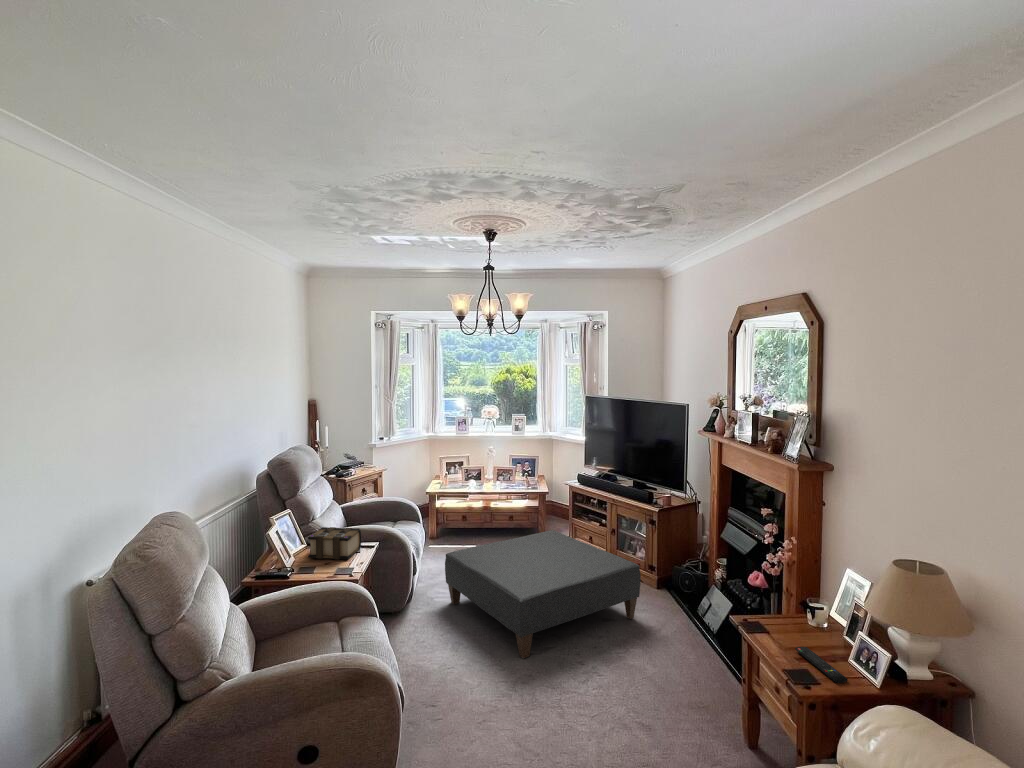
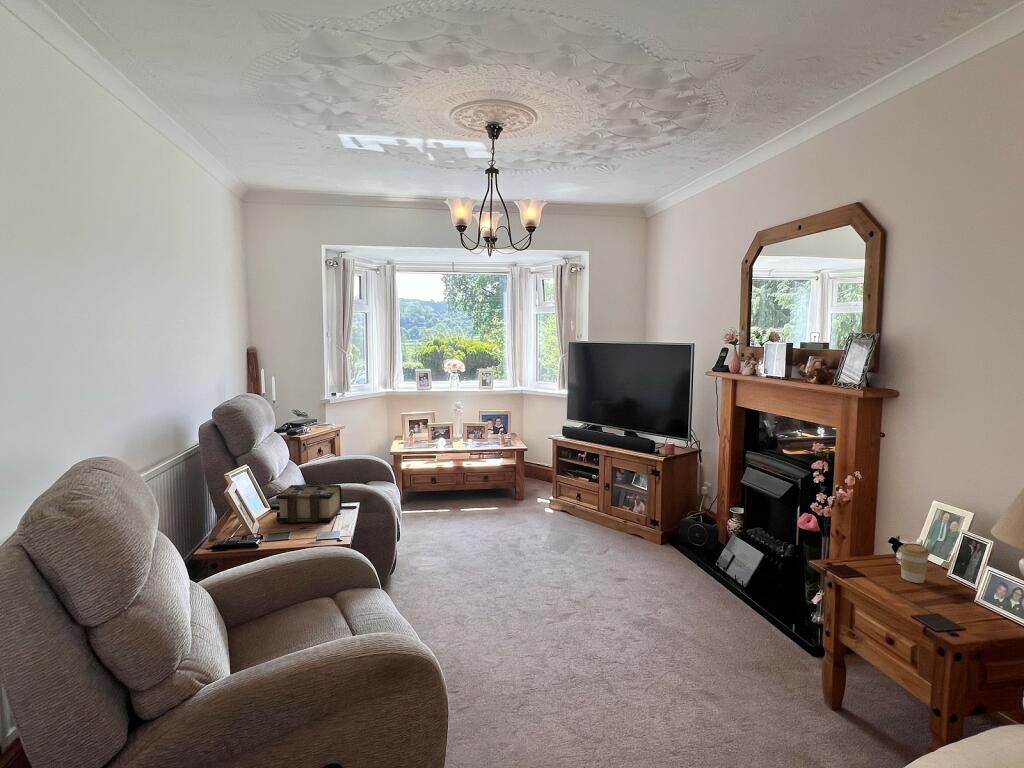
ottoman: present [445,530,641,658] -> none [434,486,660,628]
coffee cup: none [800,606,824,642] -> present [899,543,930,583]
remote control: present [795,647,848,683] -> none [907,588,990,625]

